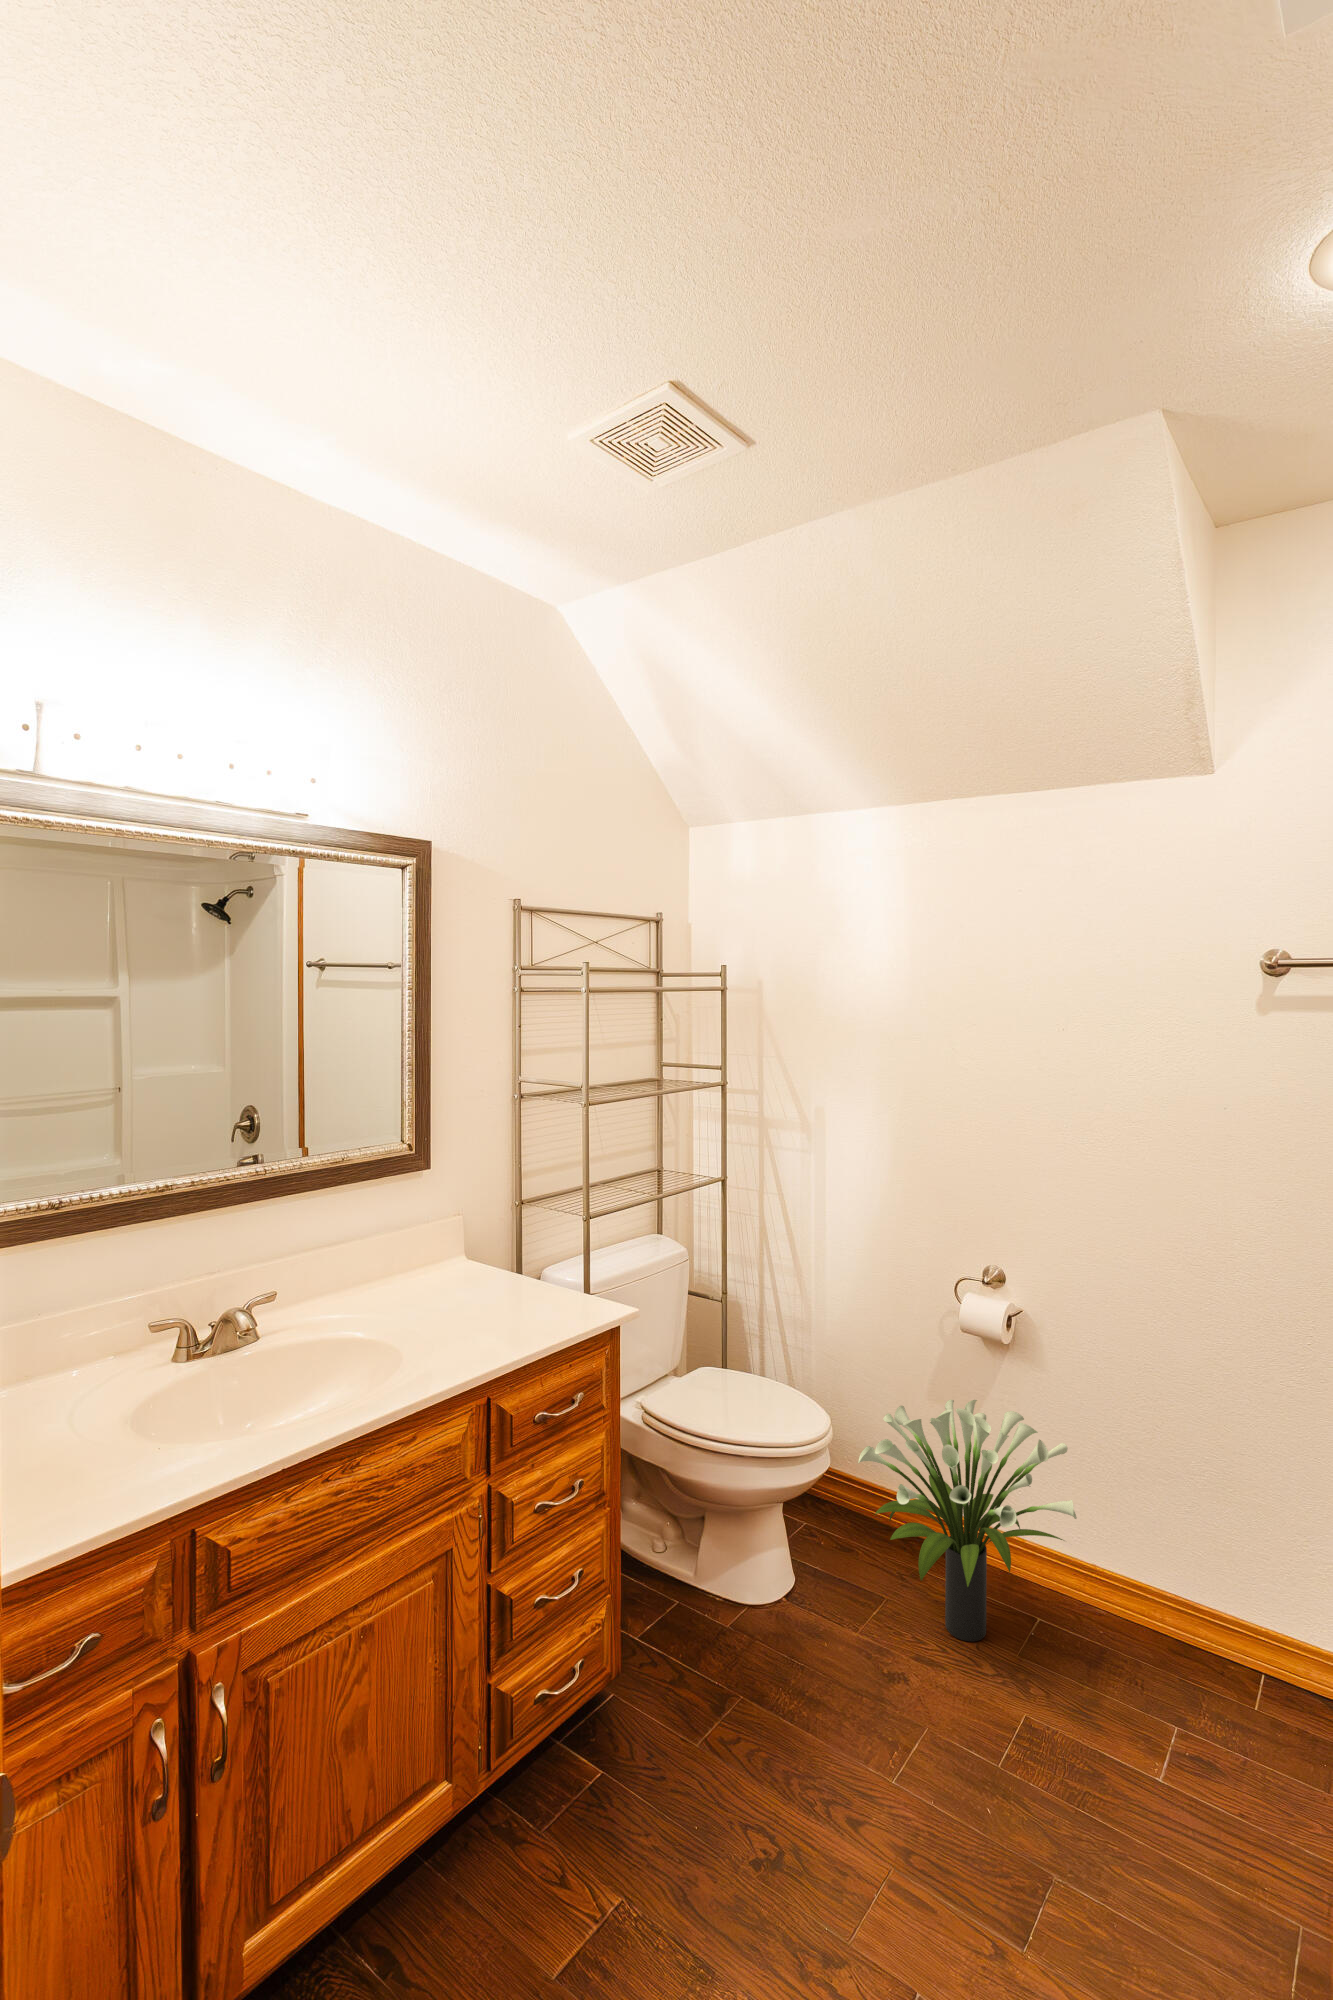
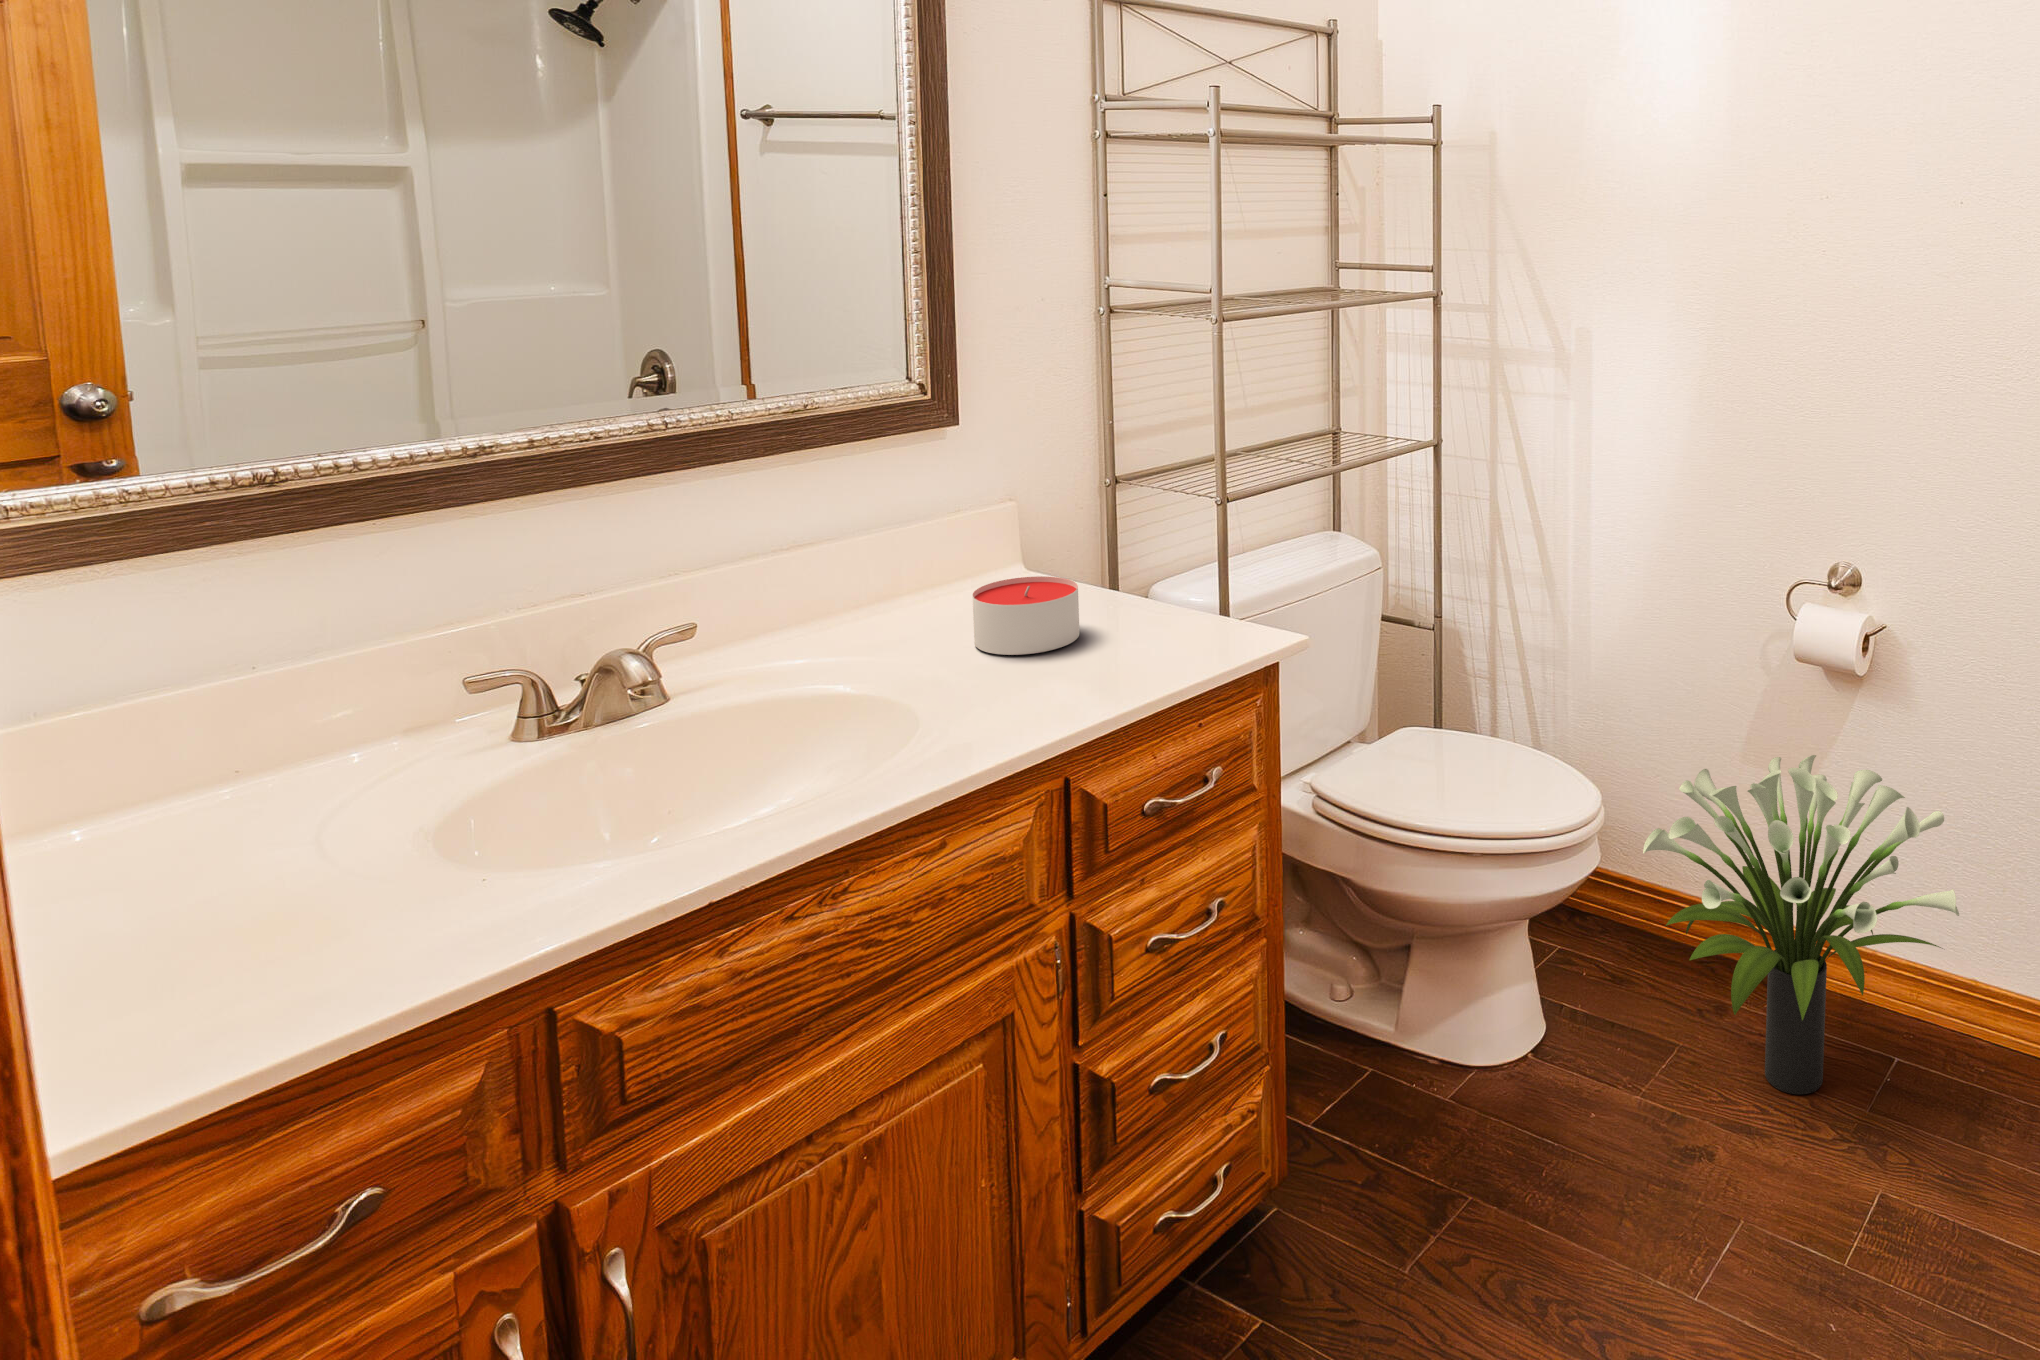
candle: none [434,1267,497,1317] -> present [972,576,1080,655]

